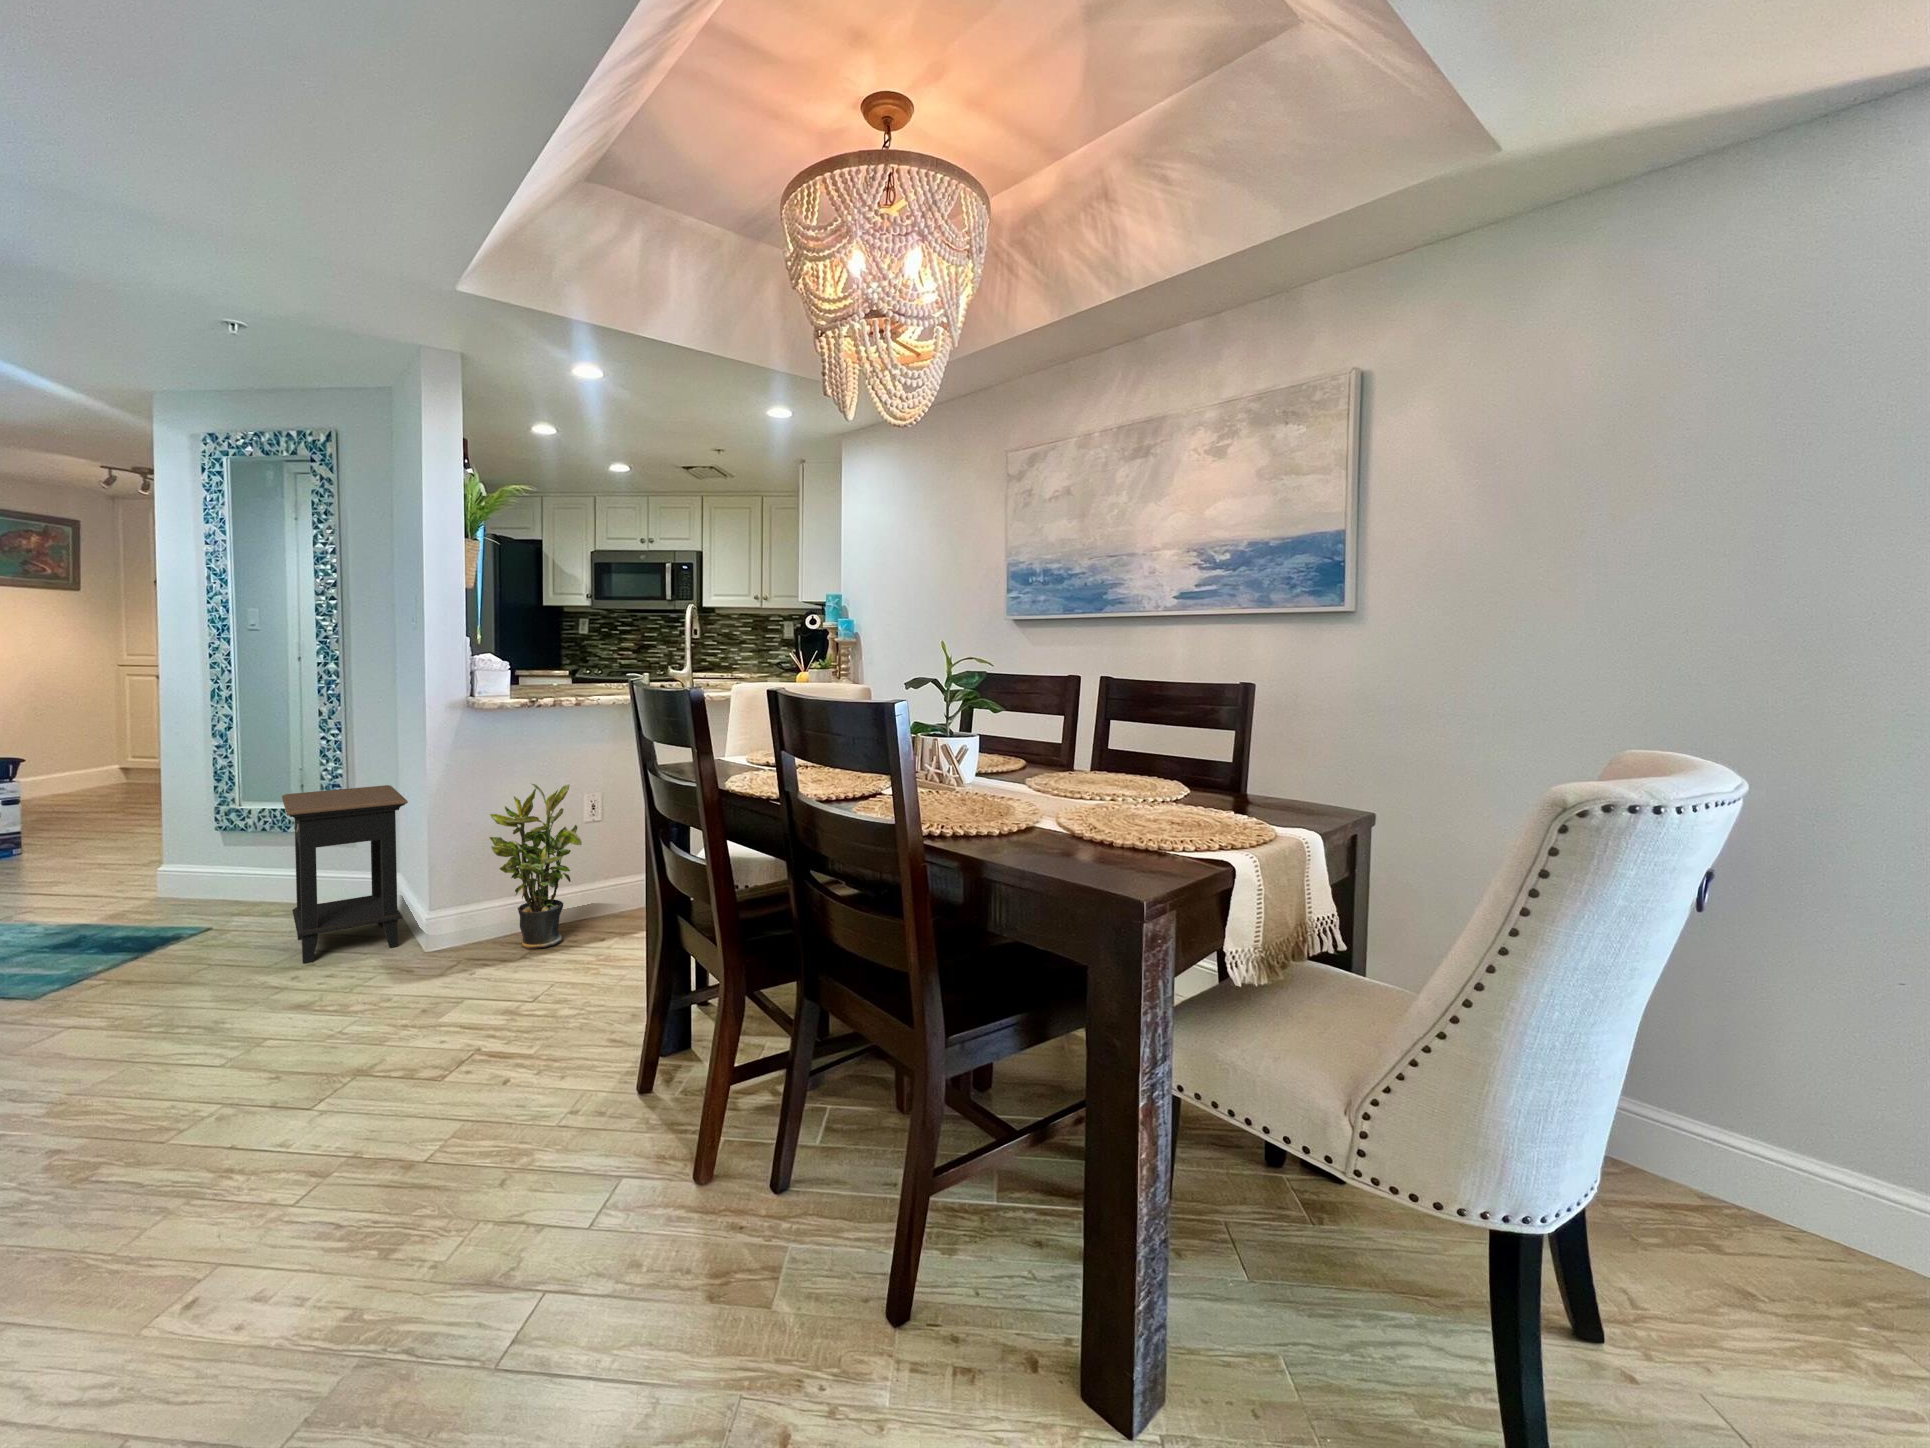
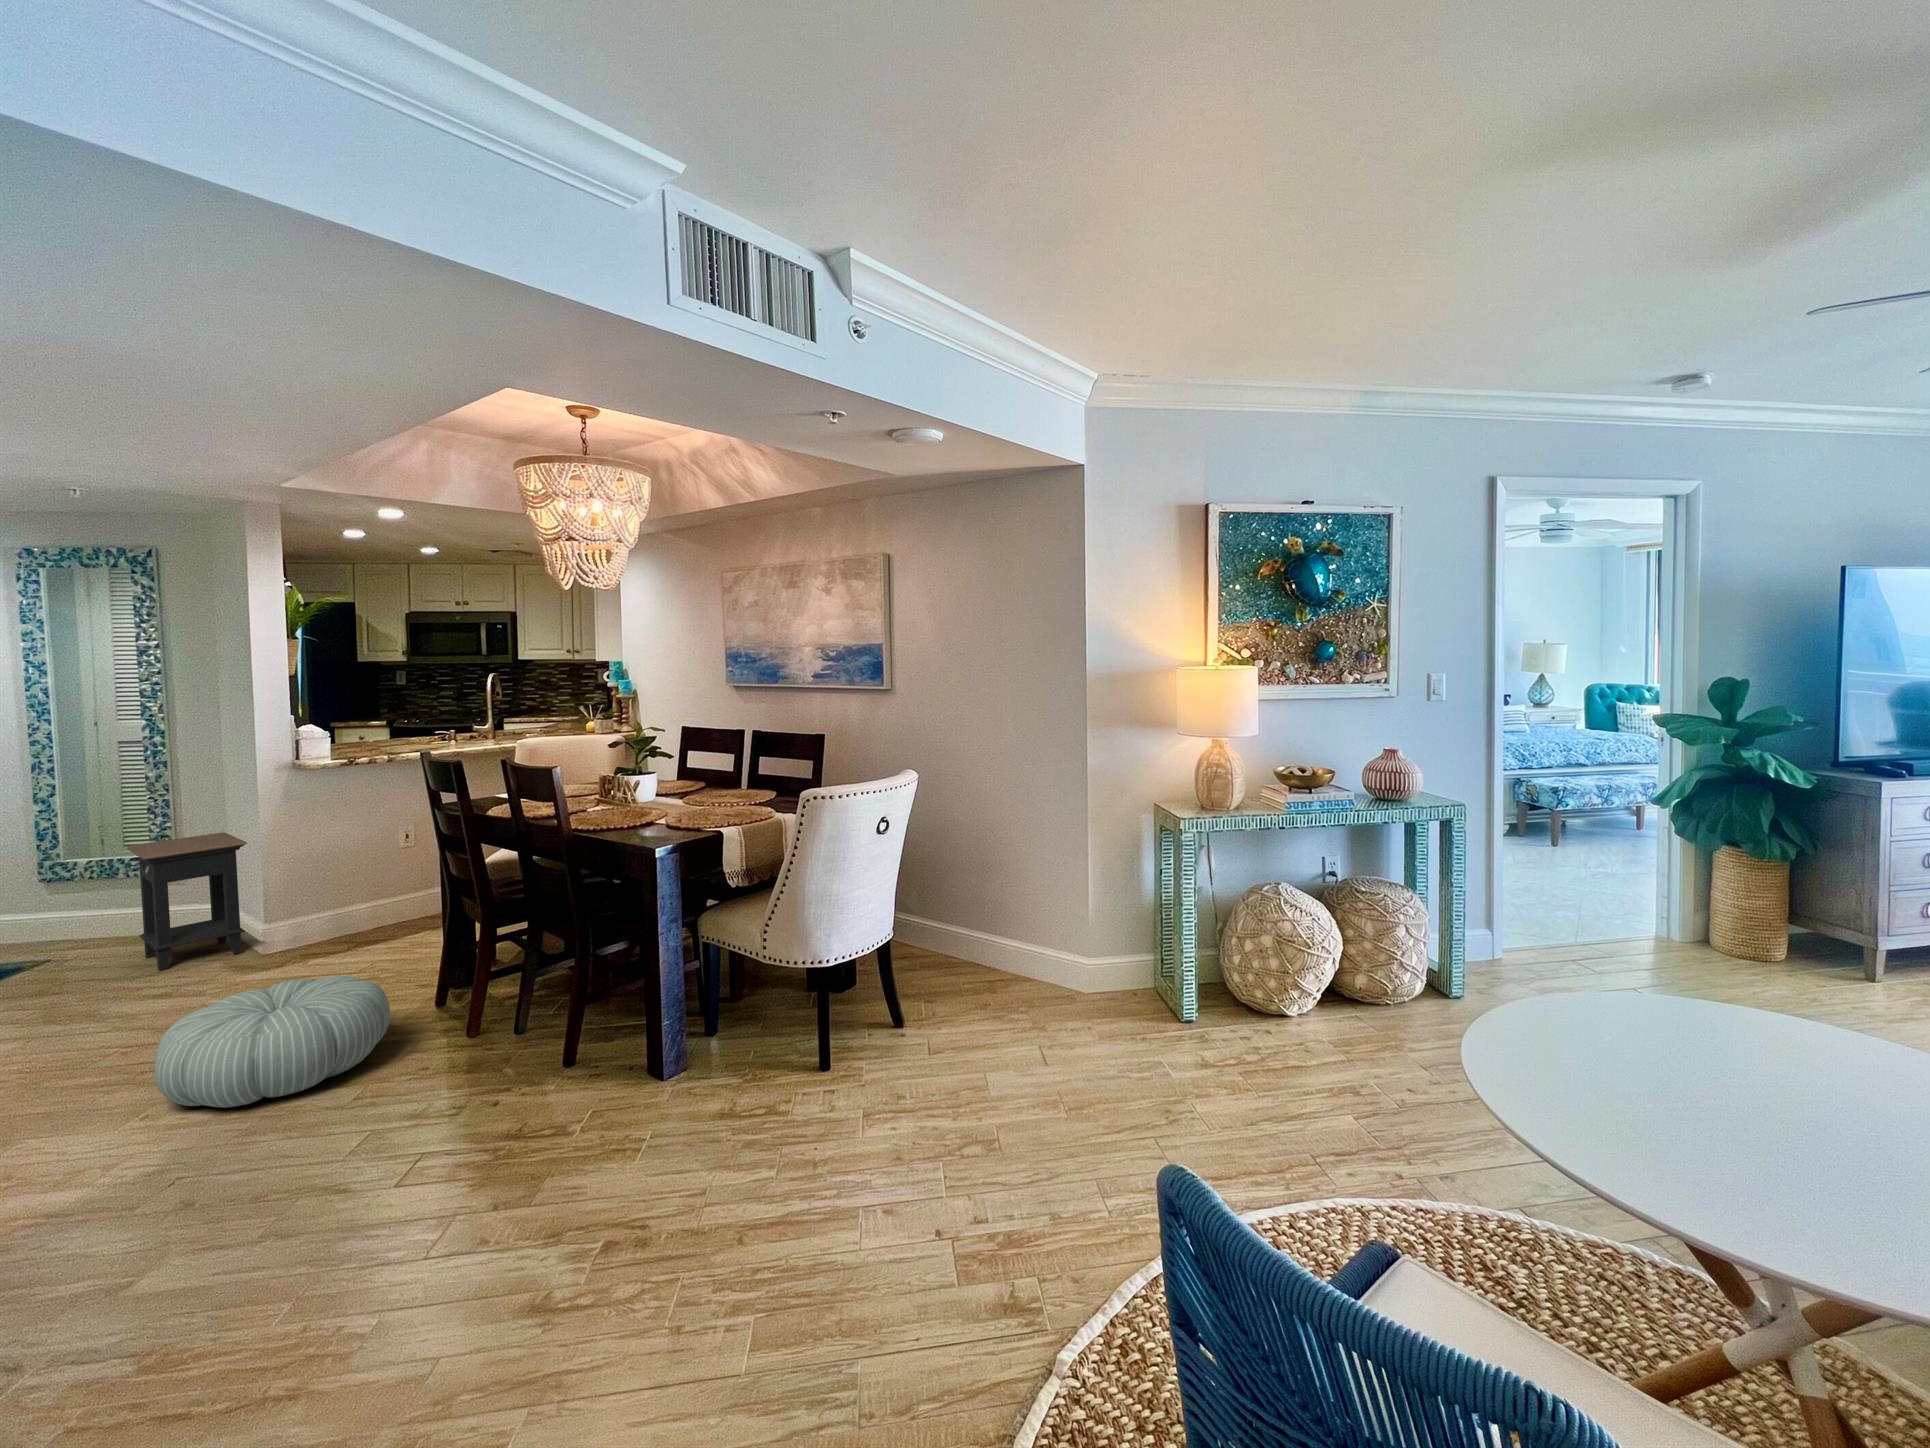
potted plant: present [490,784,582,949] -> none [320,820,400,944]
pouf: none [163,1053,565,1355] -> present [154,975,390,1107]

